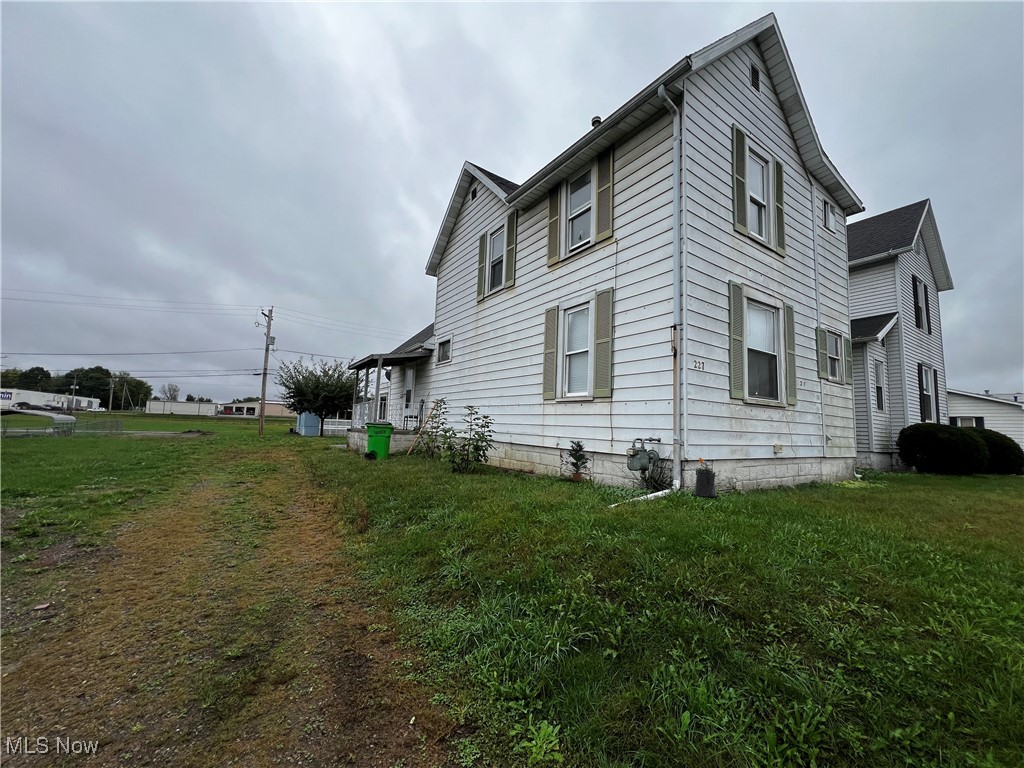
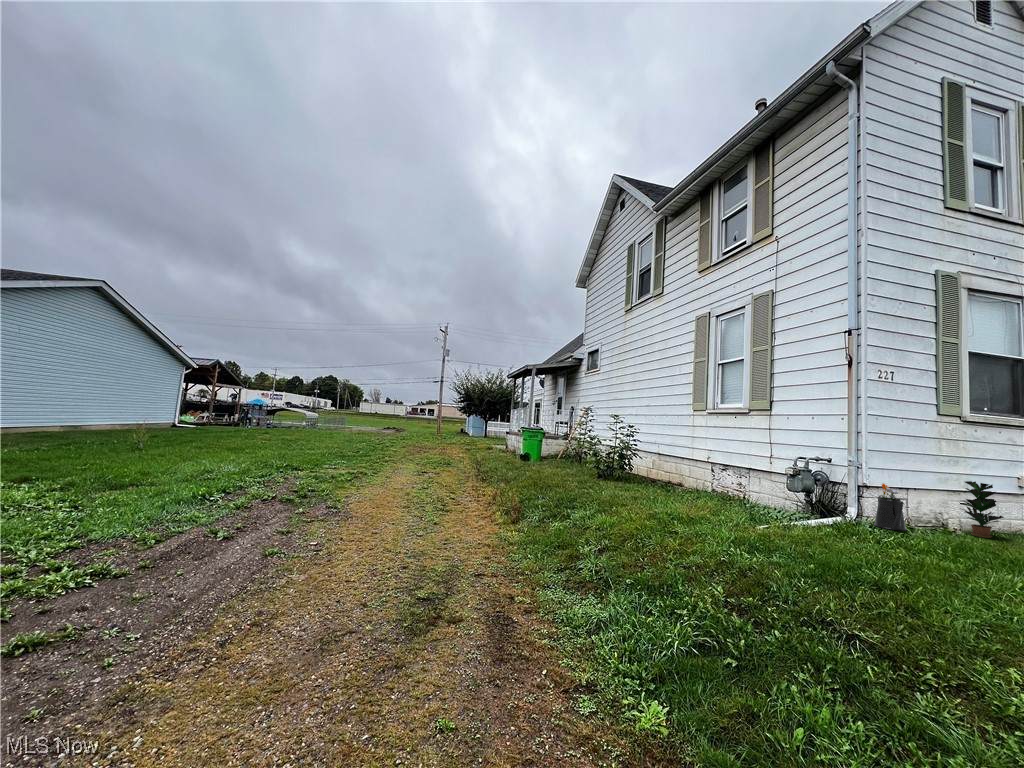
potted plant: present [565,441,589,481] -> present [959,481,1004,538]

